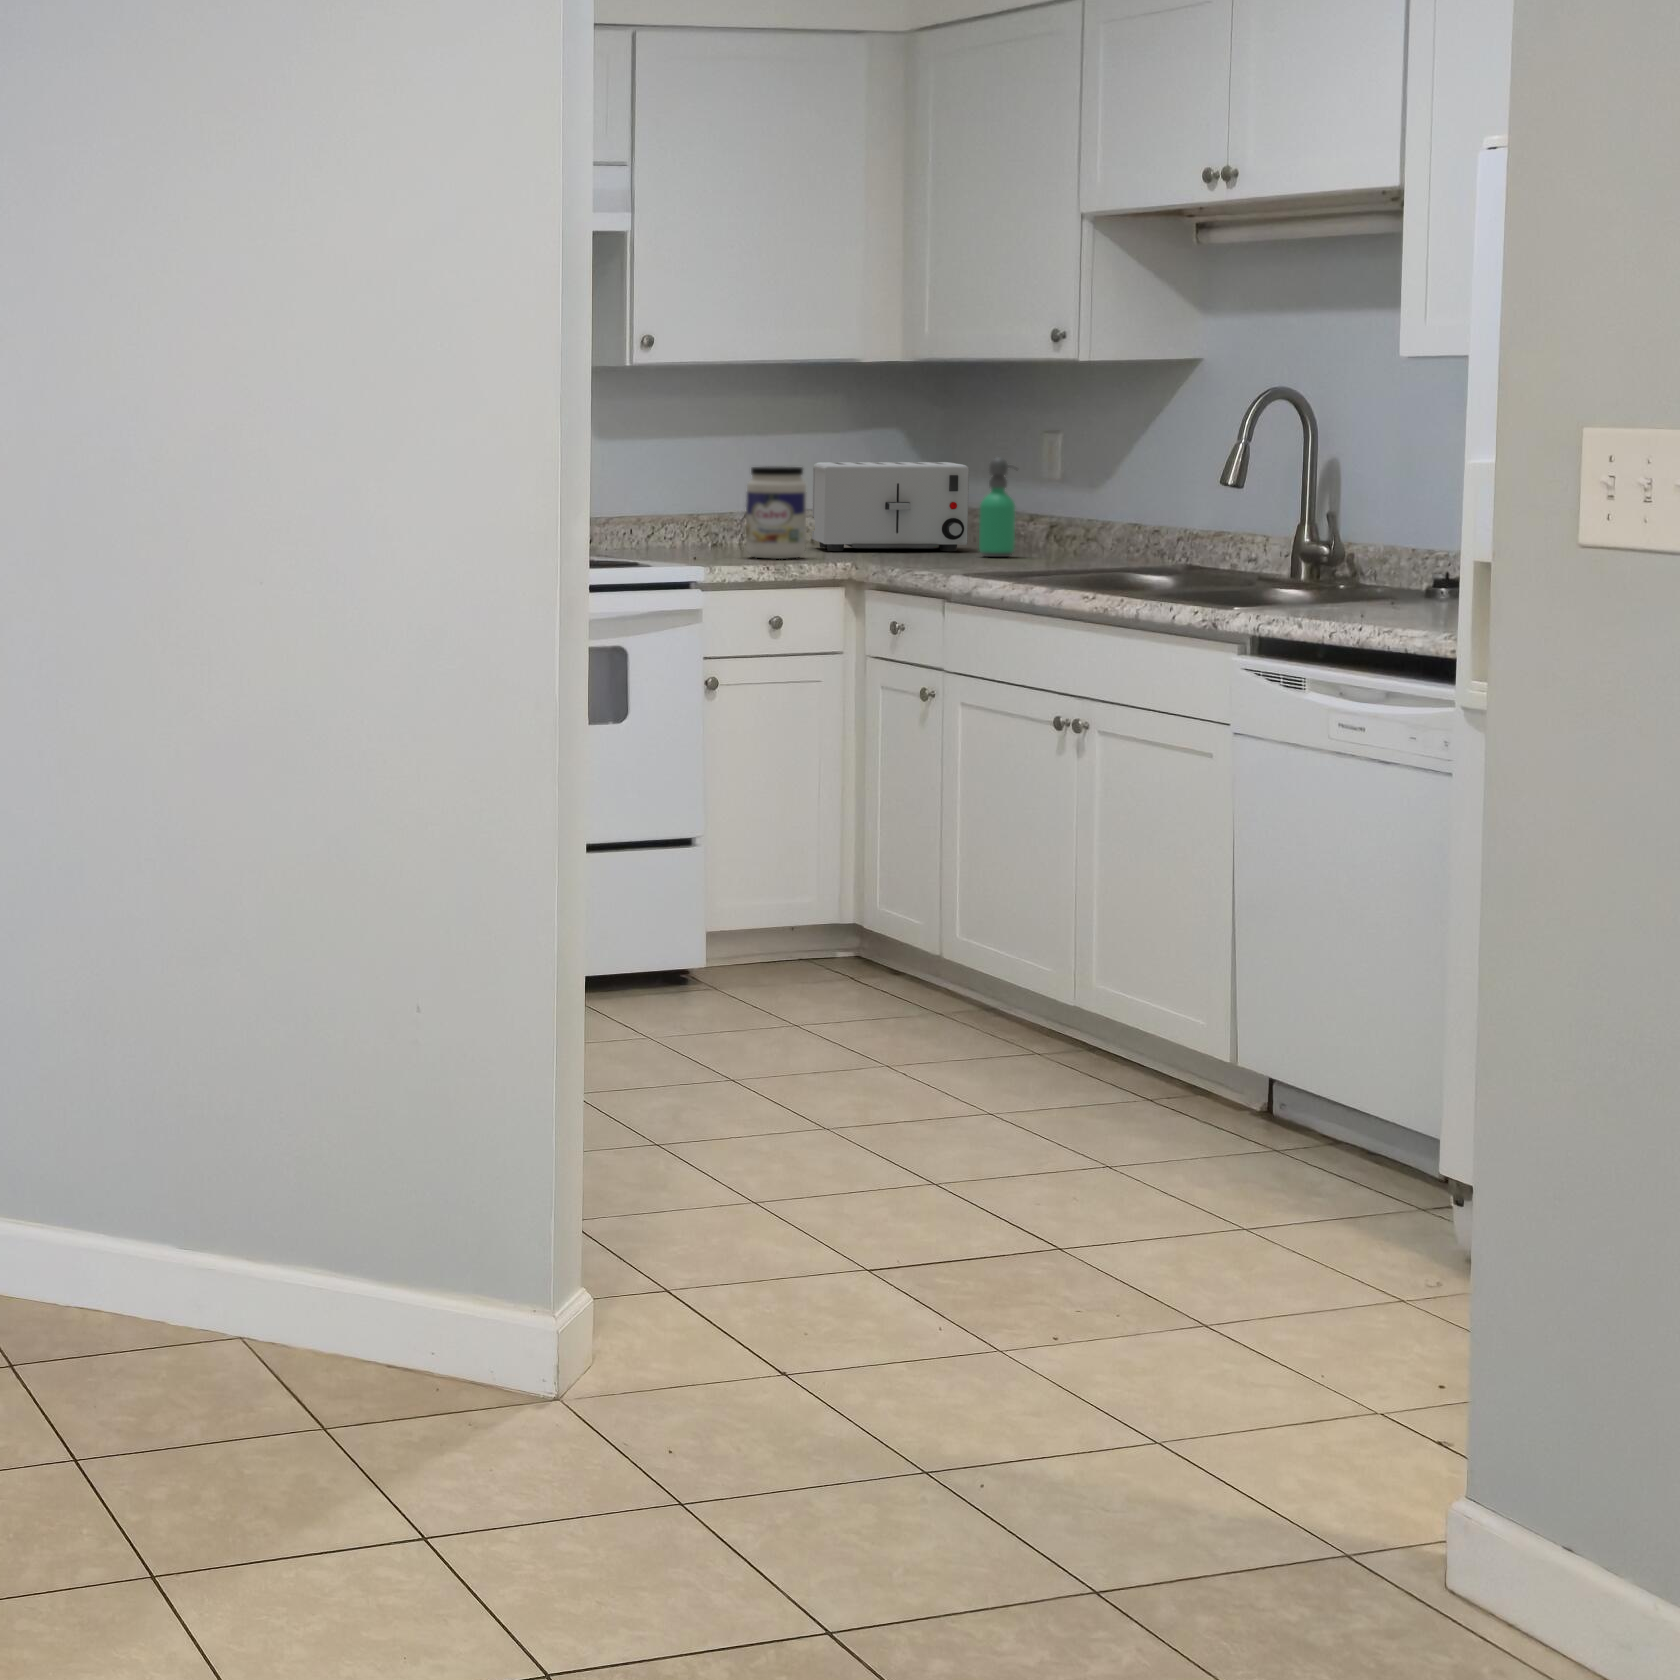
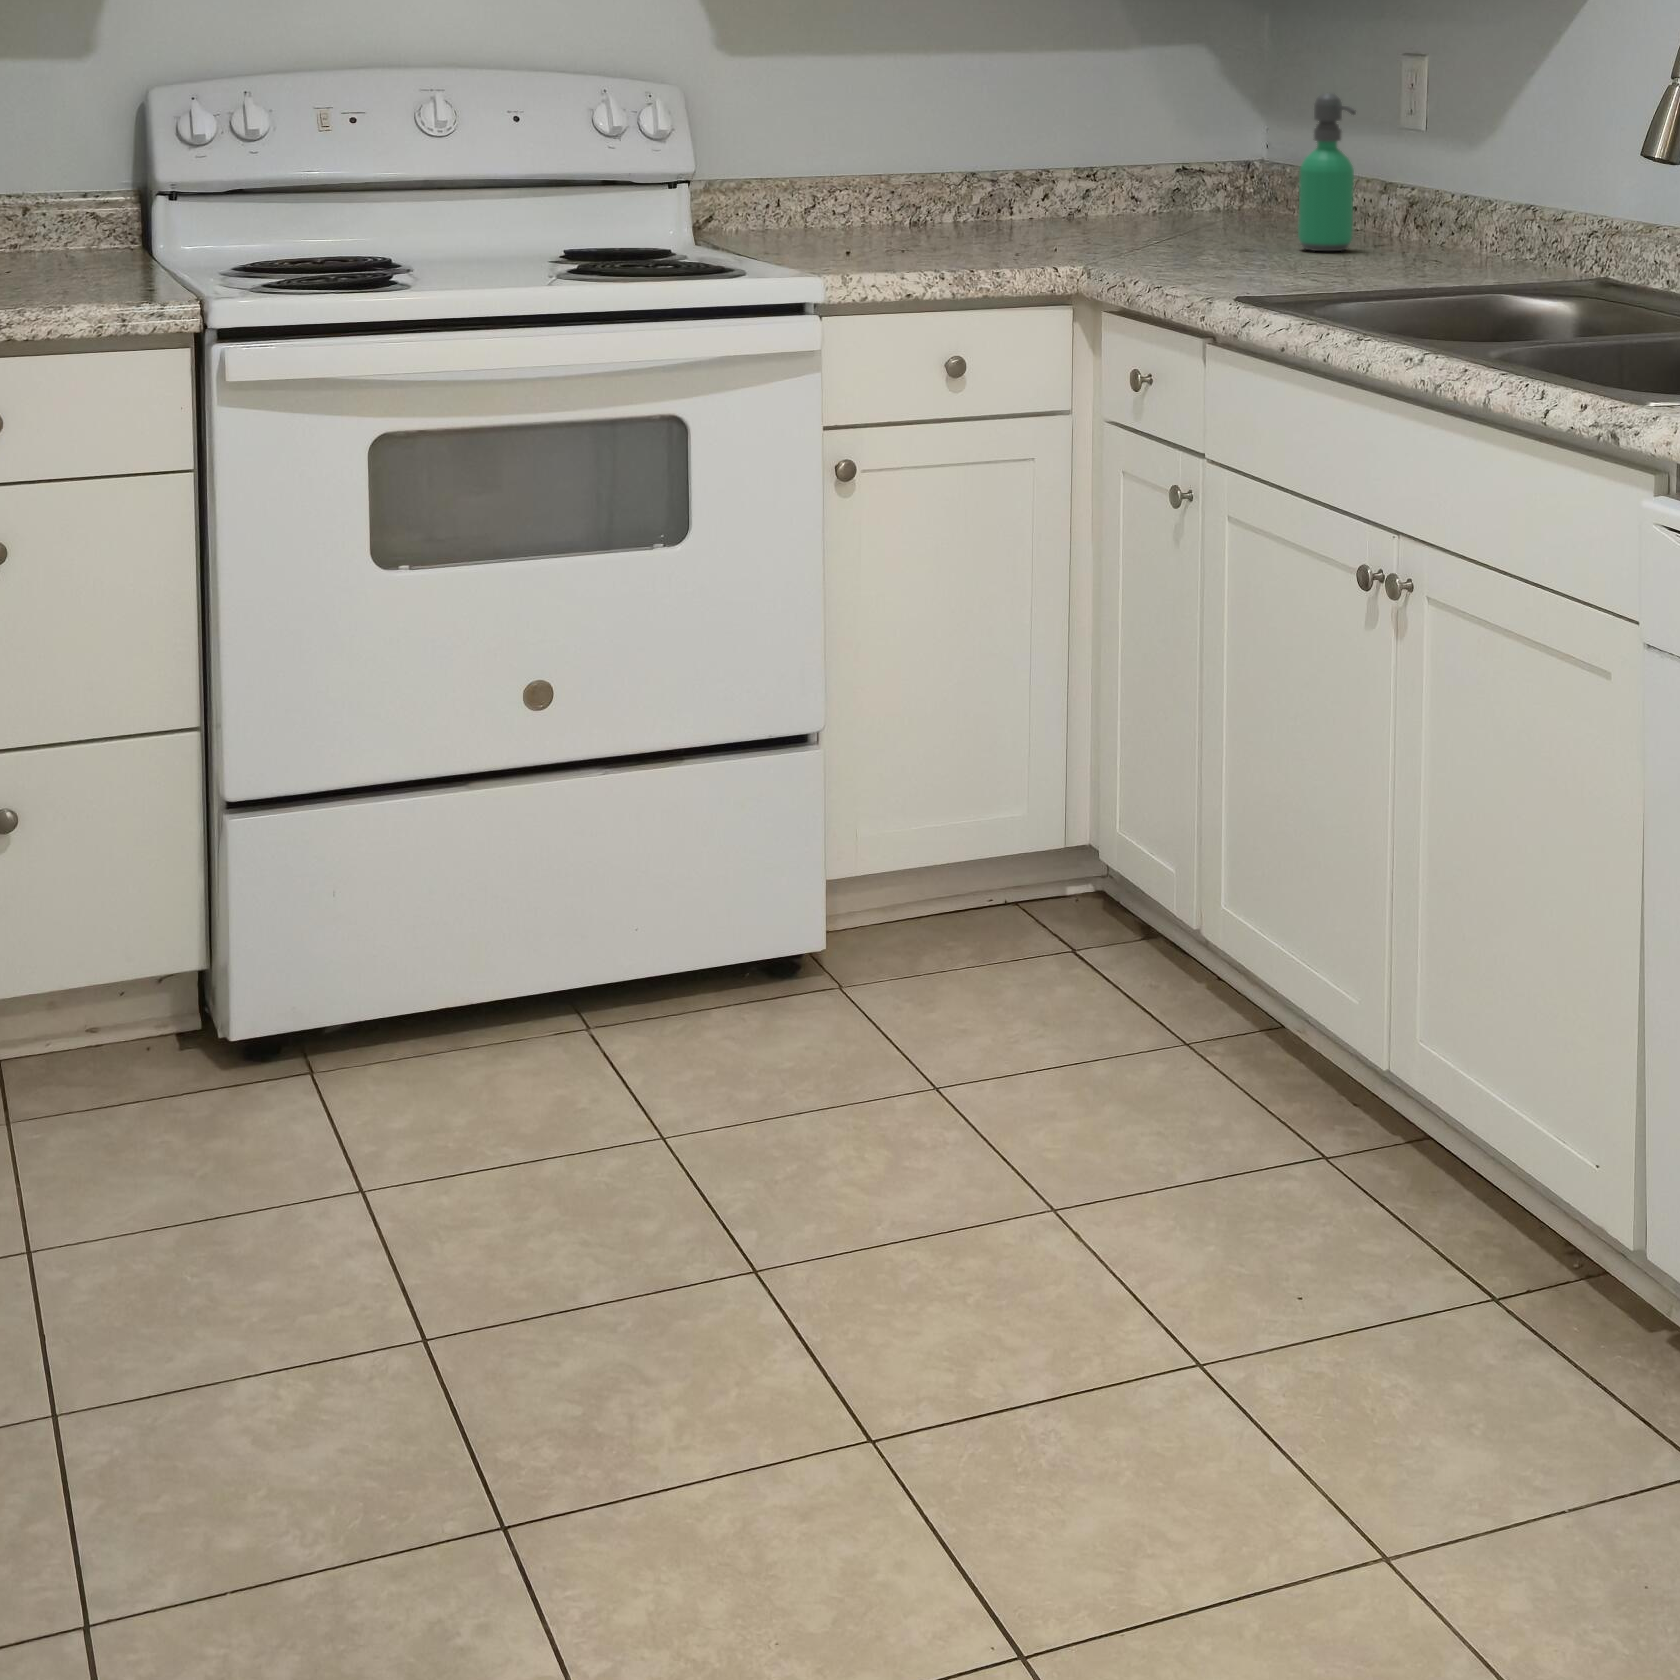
toaster: present [812,462,969,551] -> none [1067,95,1293,236]
jar: present [746,467,806,559] -> none [932,104,1025,253]

